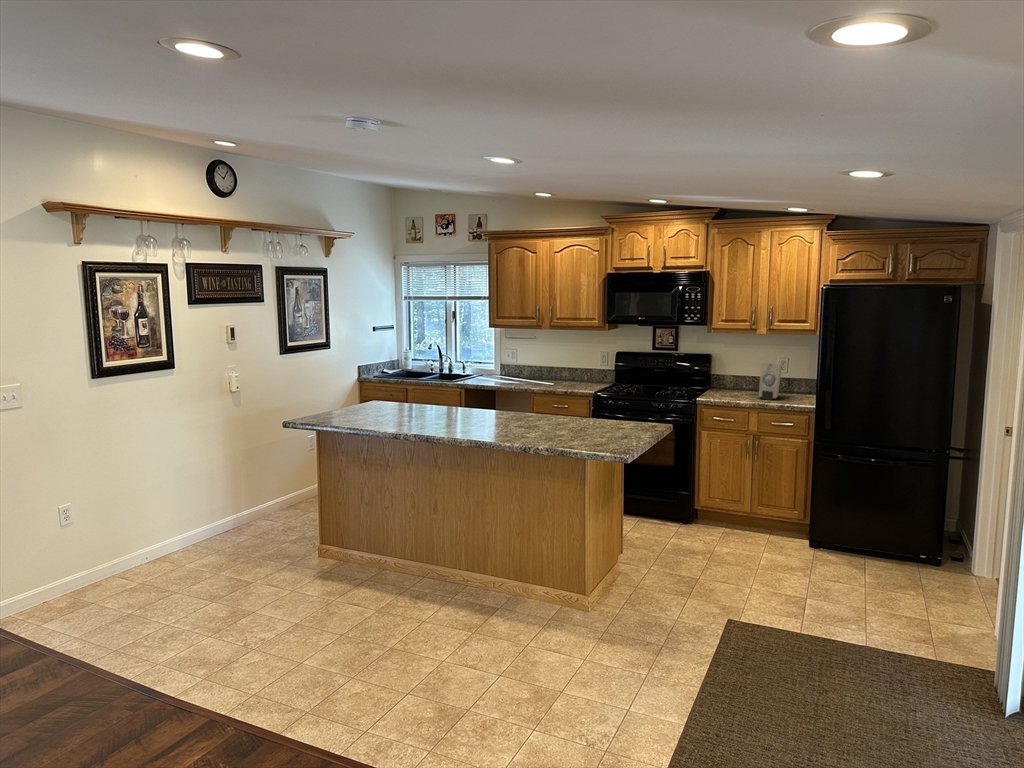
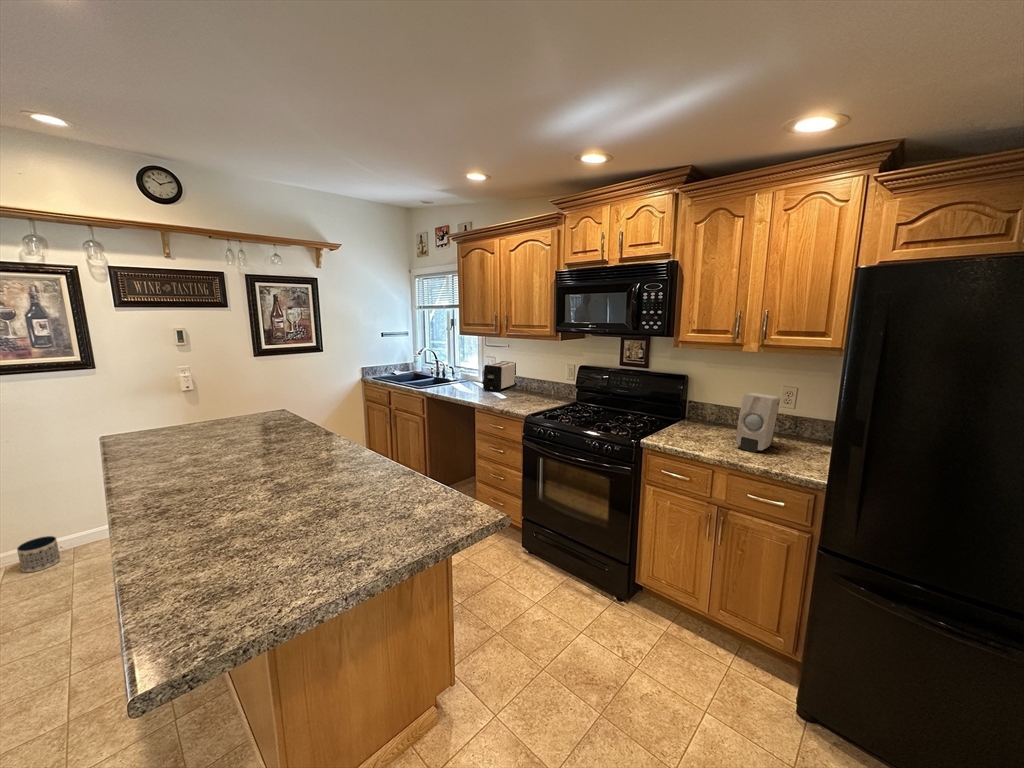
toaster: none [515,353,538,381] -> present [483,361,517,392]
planter: none [130,543,161,576] -> present [17,536,60,572]

